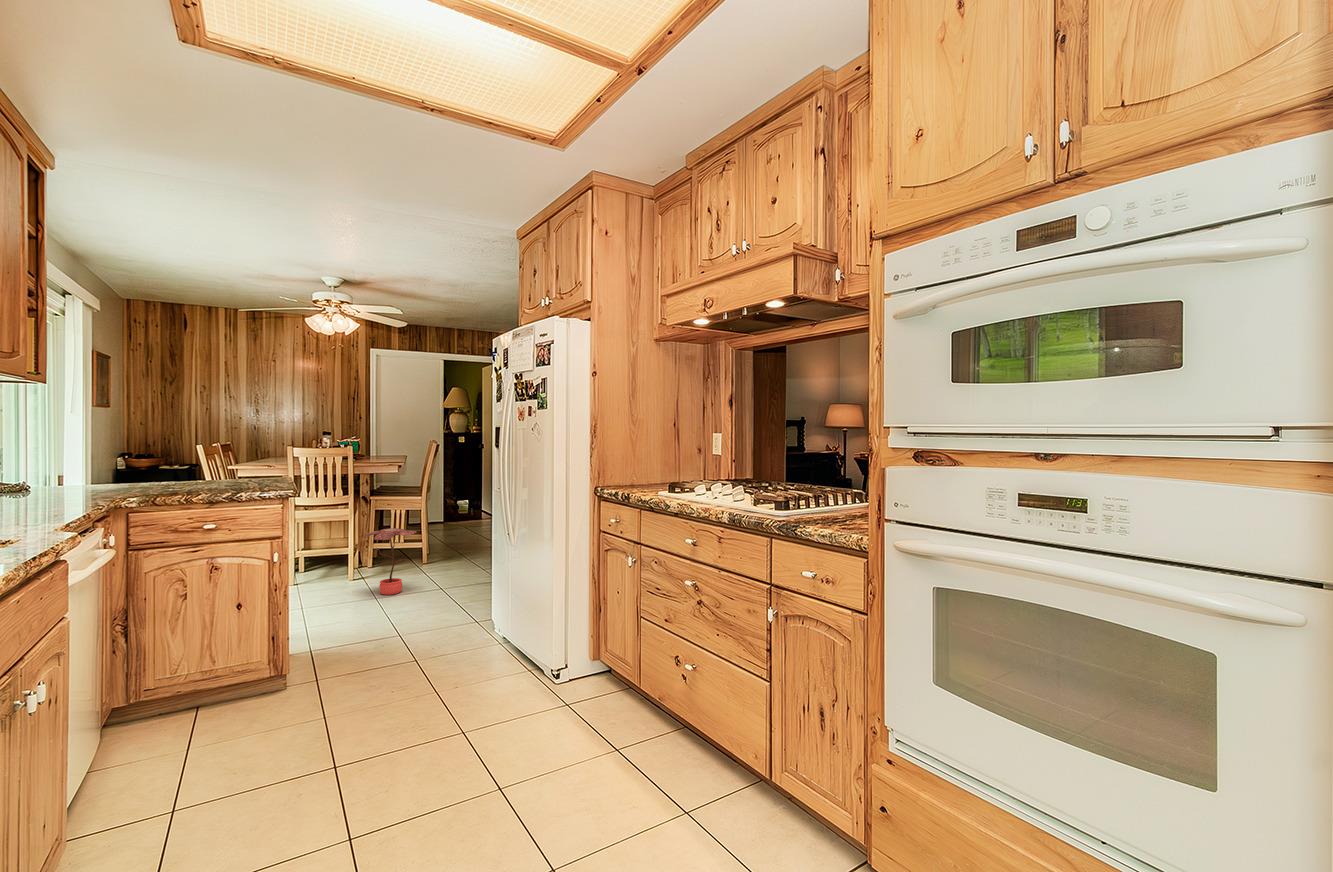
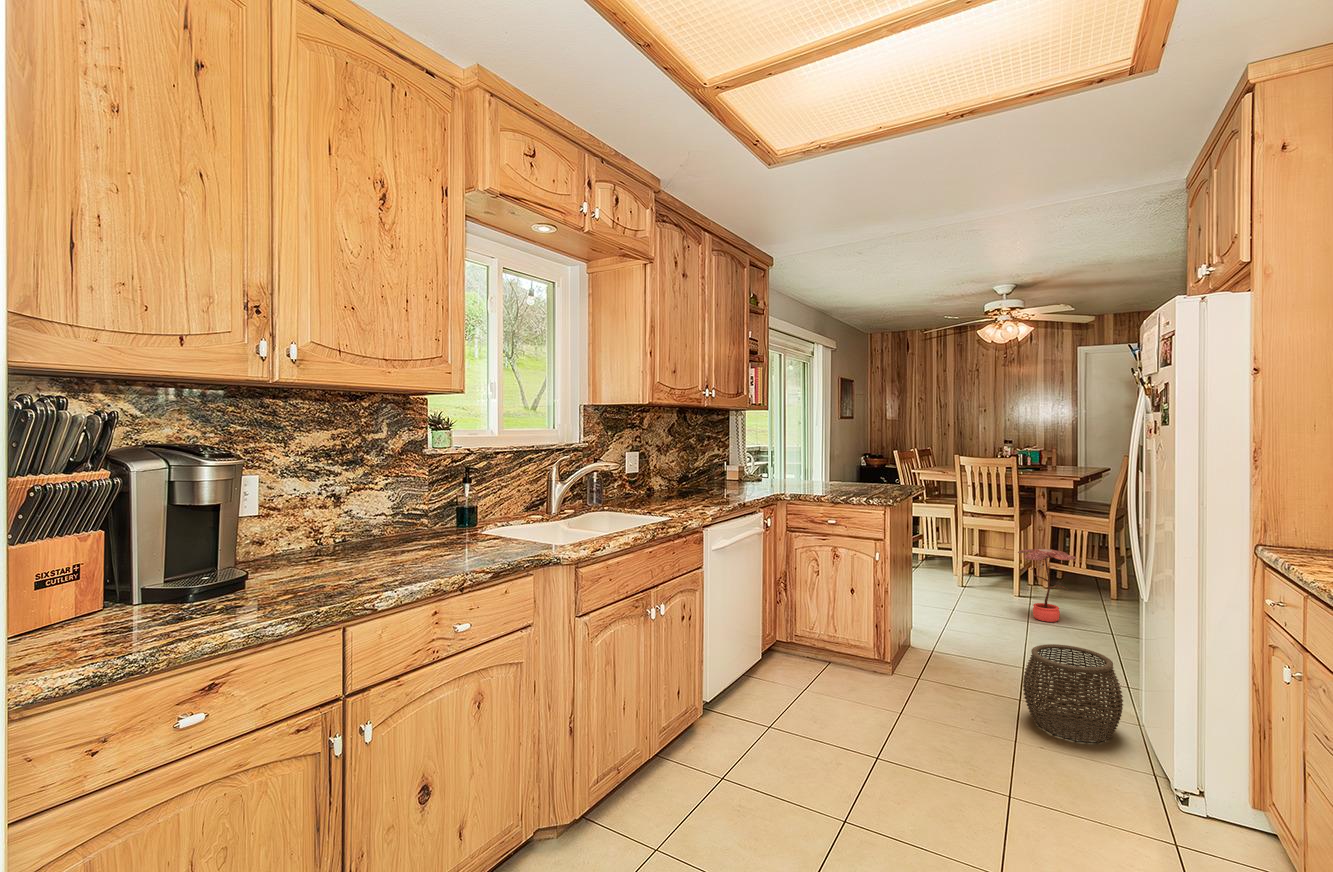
woven basket: none [432,597,506,676] -> present [1023,644,1123,743]

